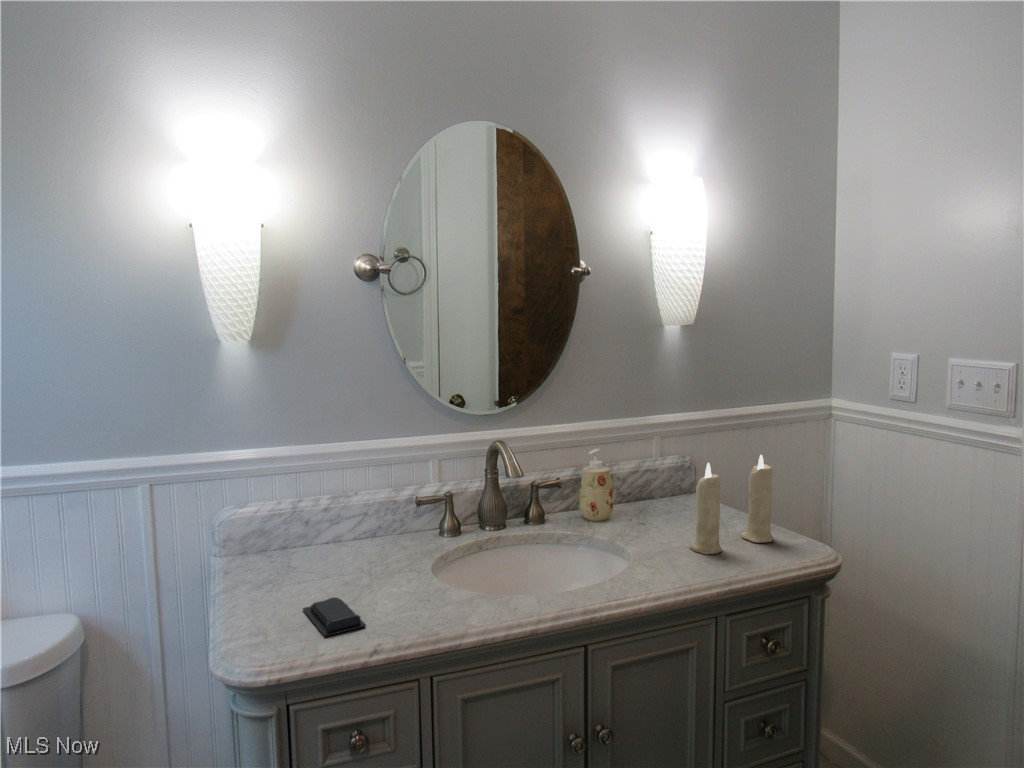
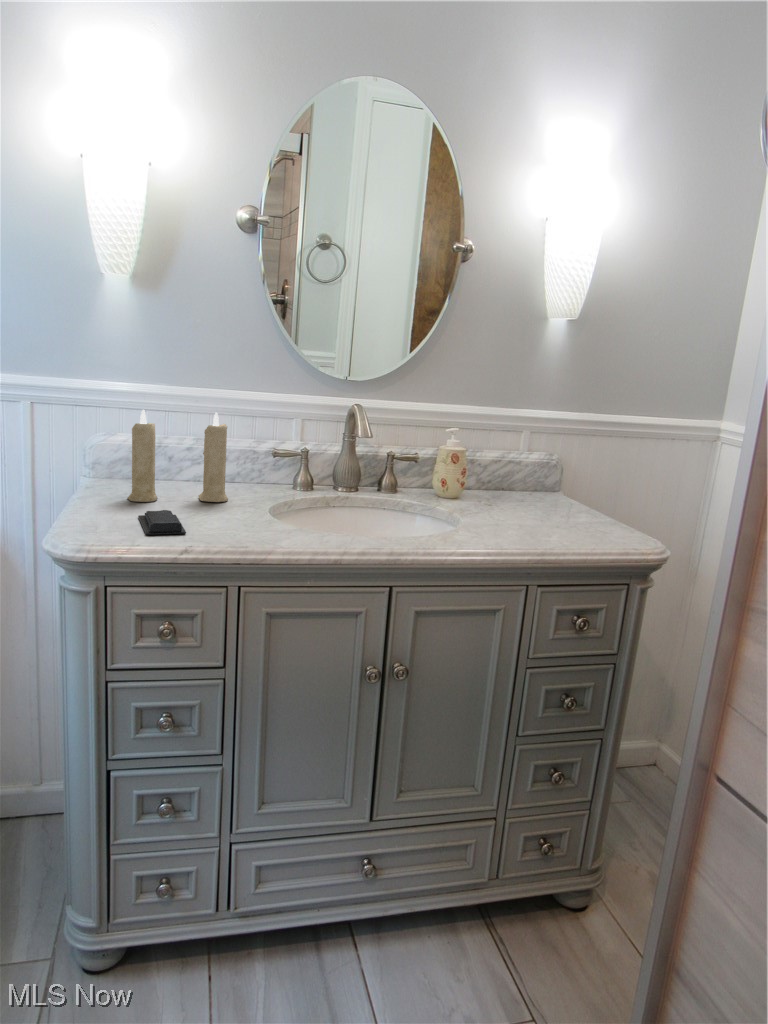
candle: present [690,455,774,554] -> present [128,410,228,502]

